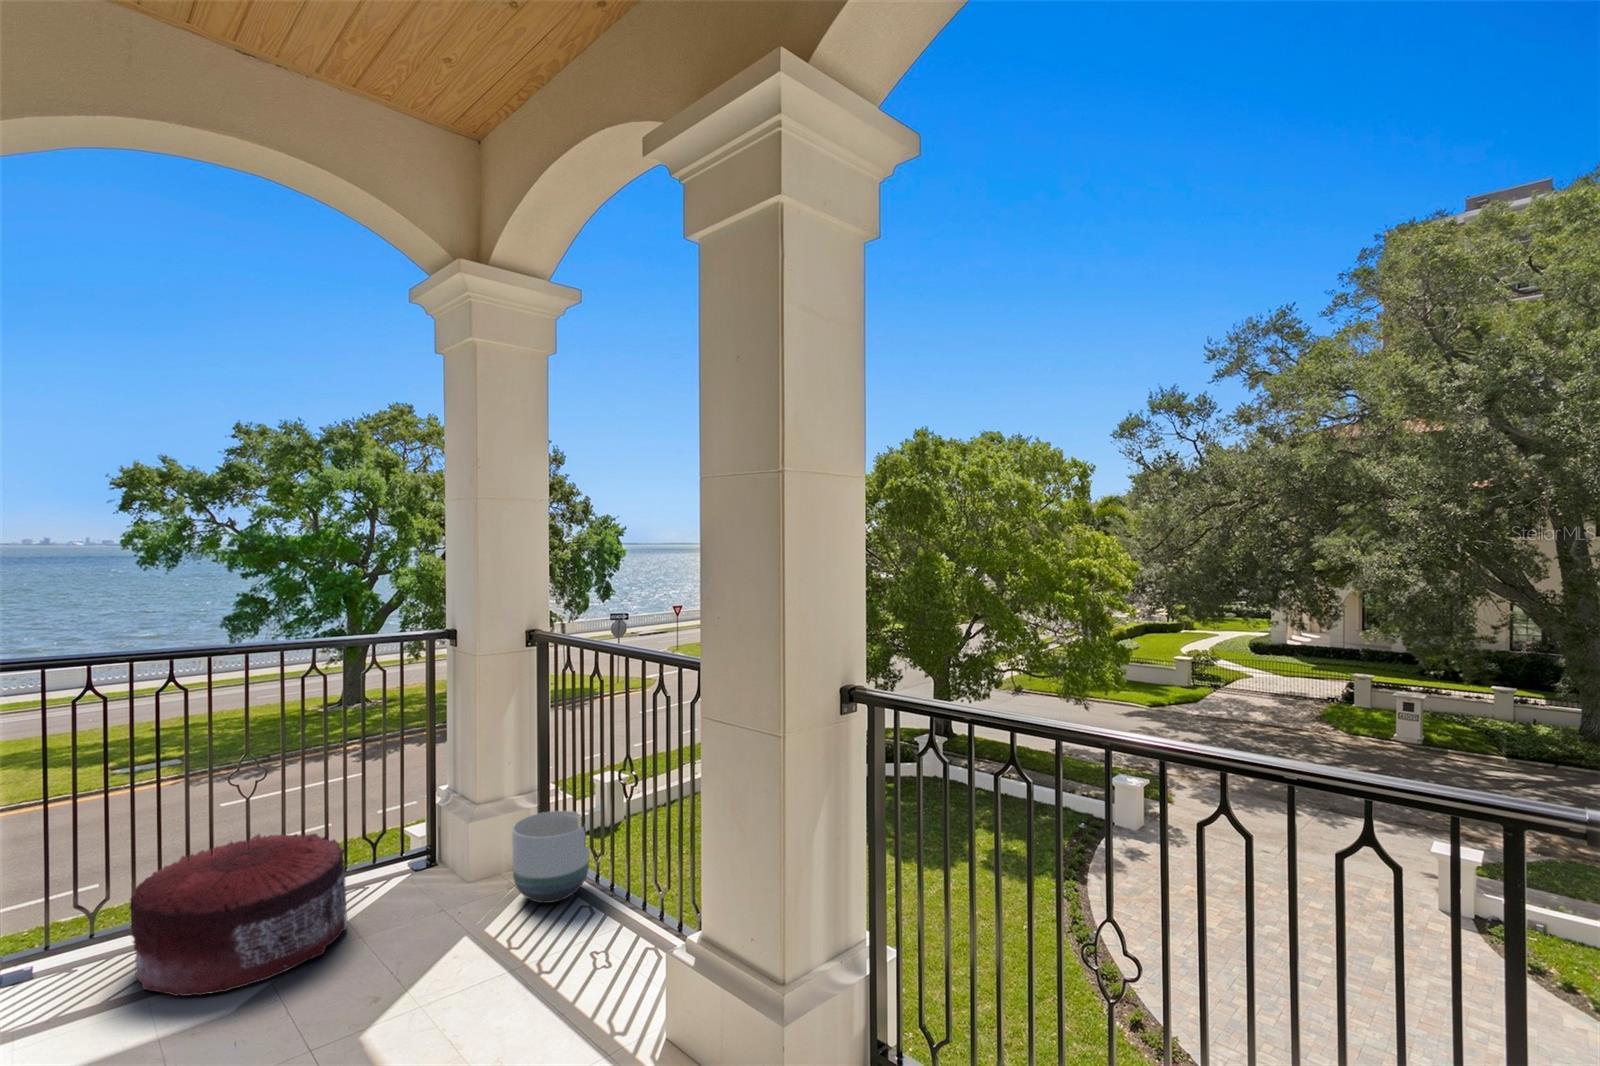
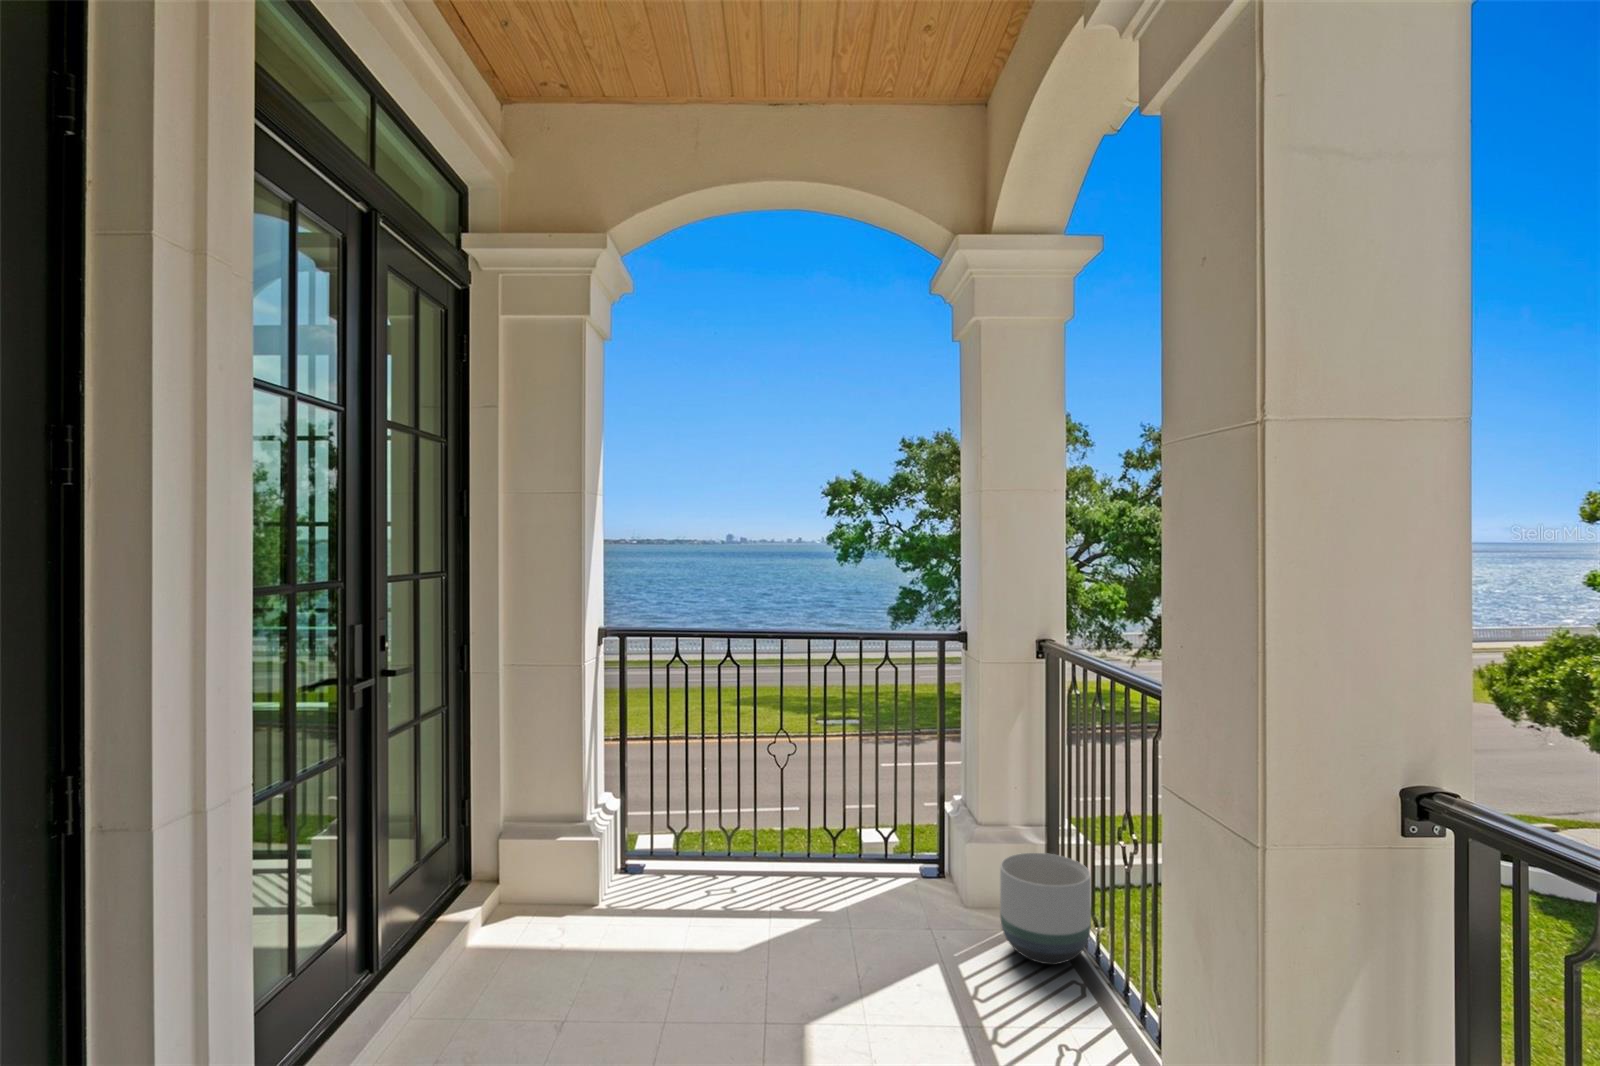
pouf: present [129,833,347,996] -> none [684,801,852,937]

